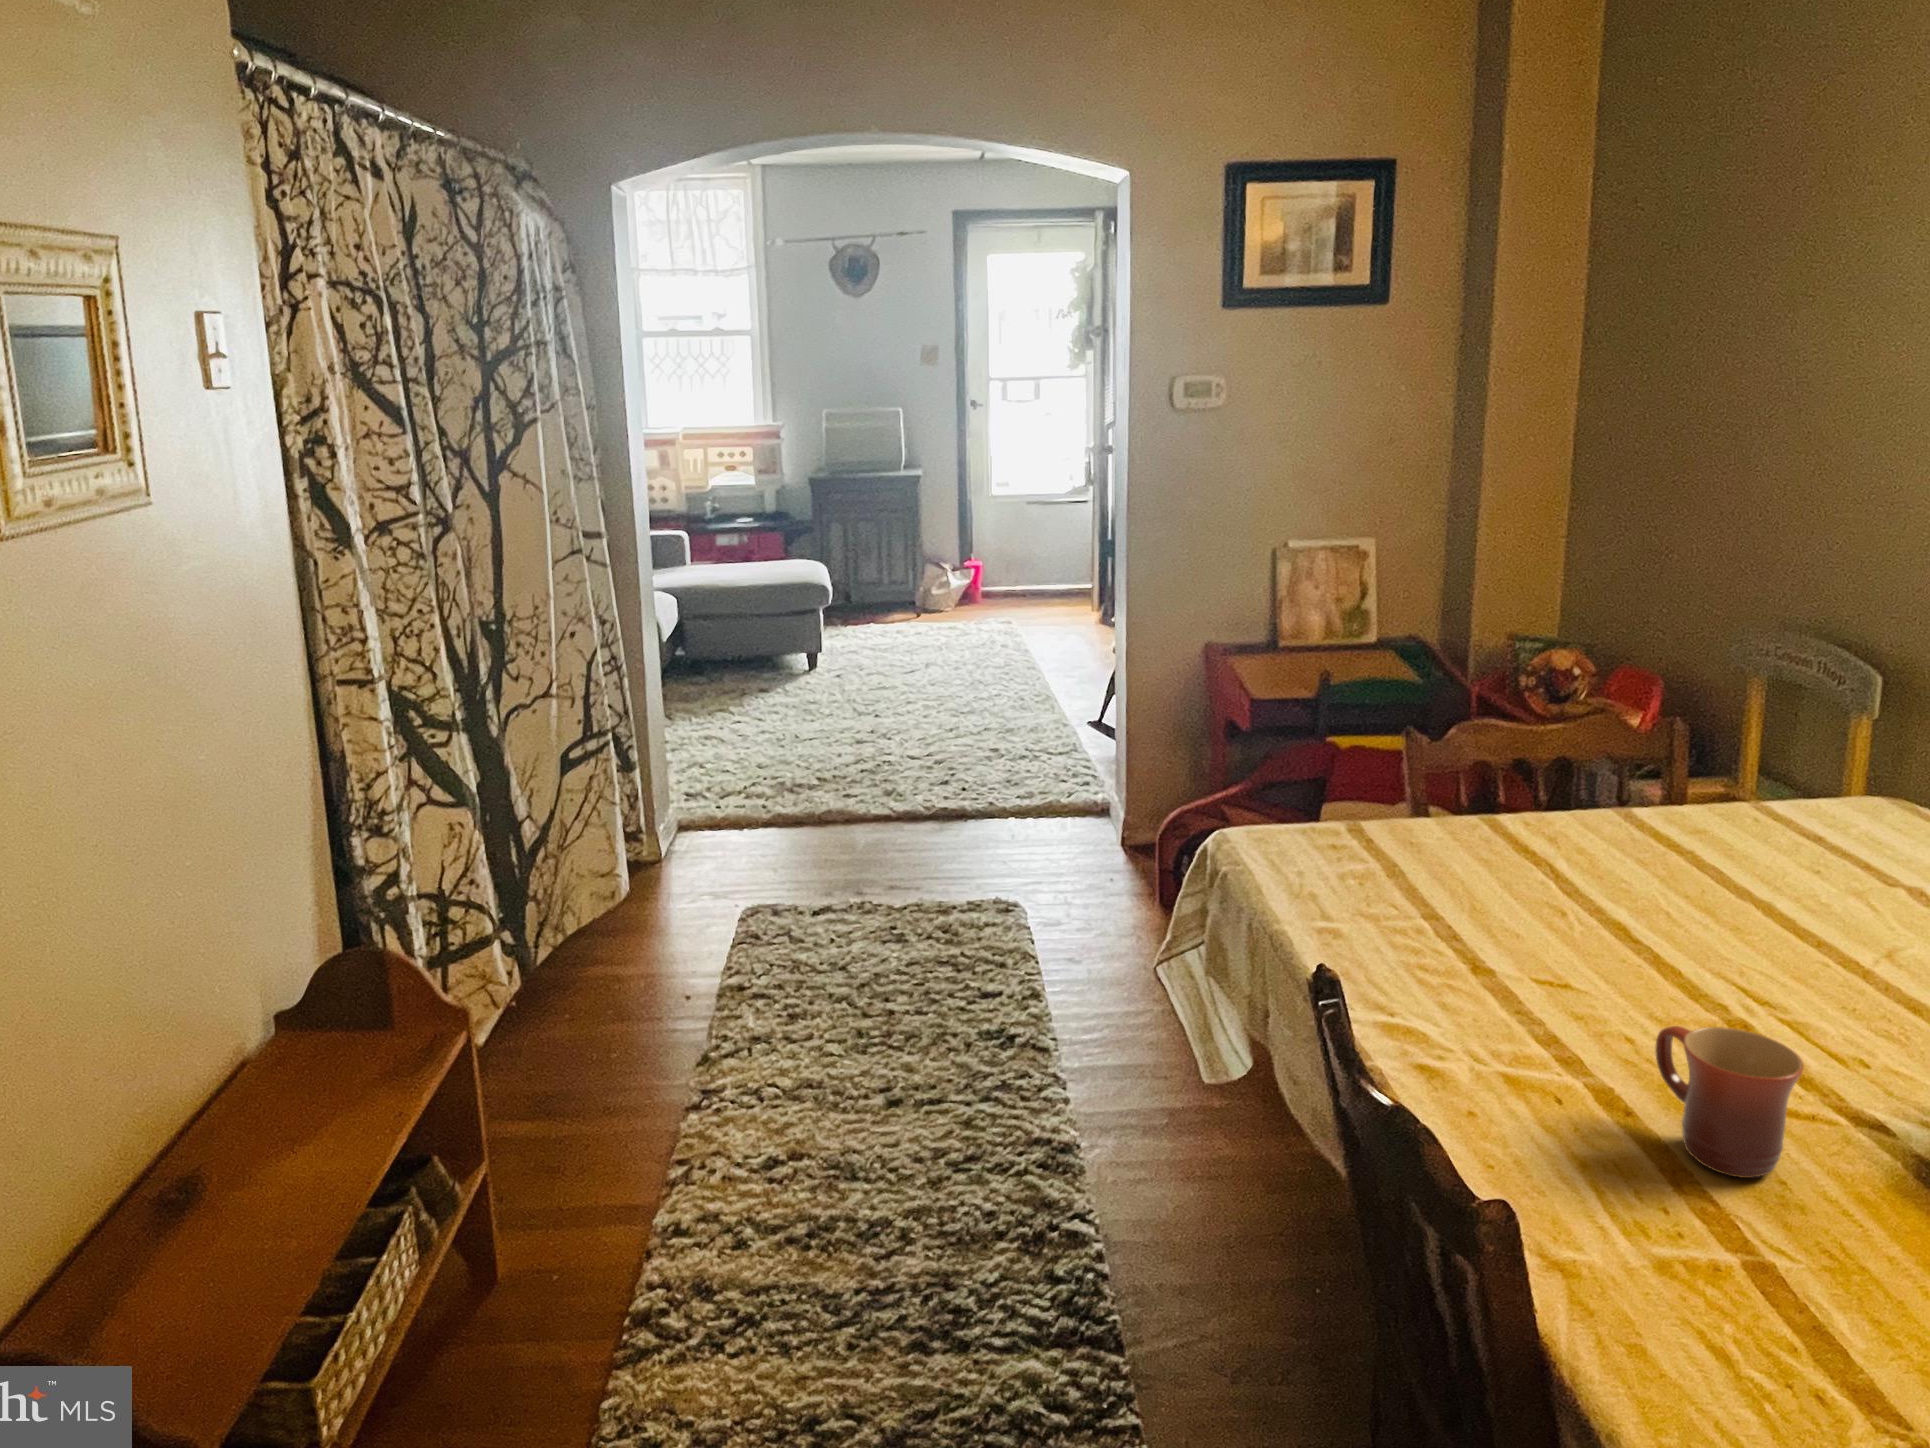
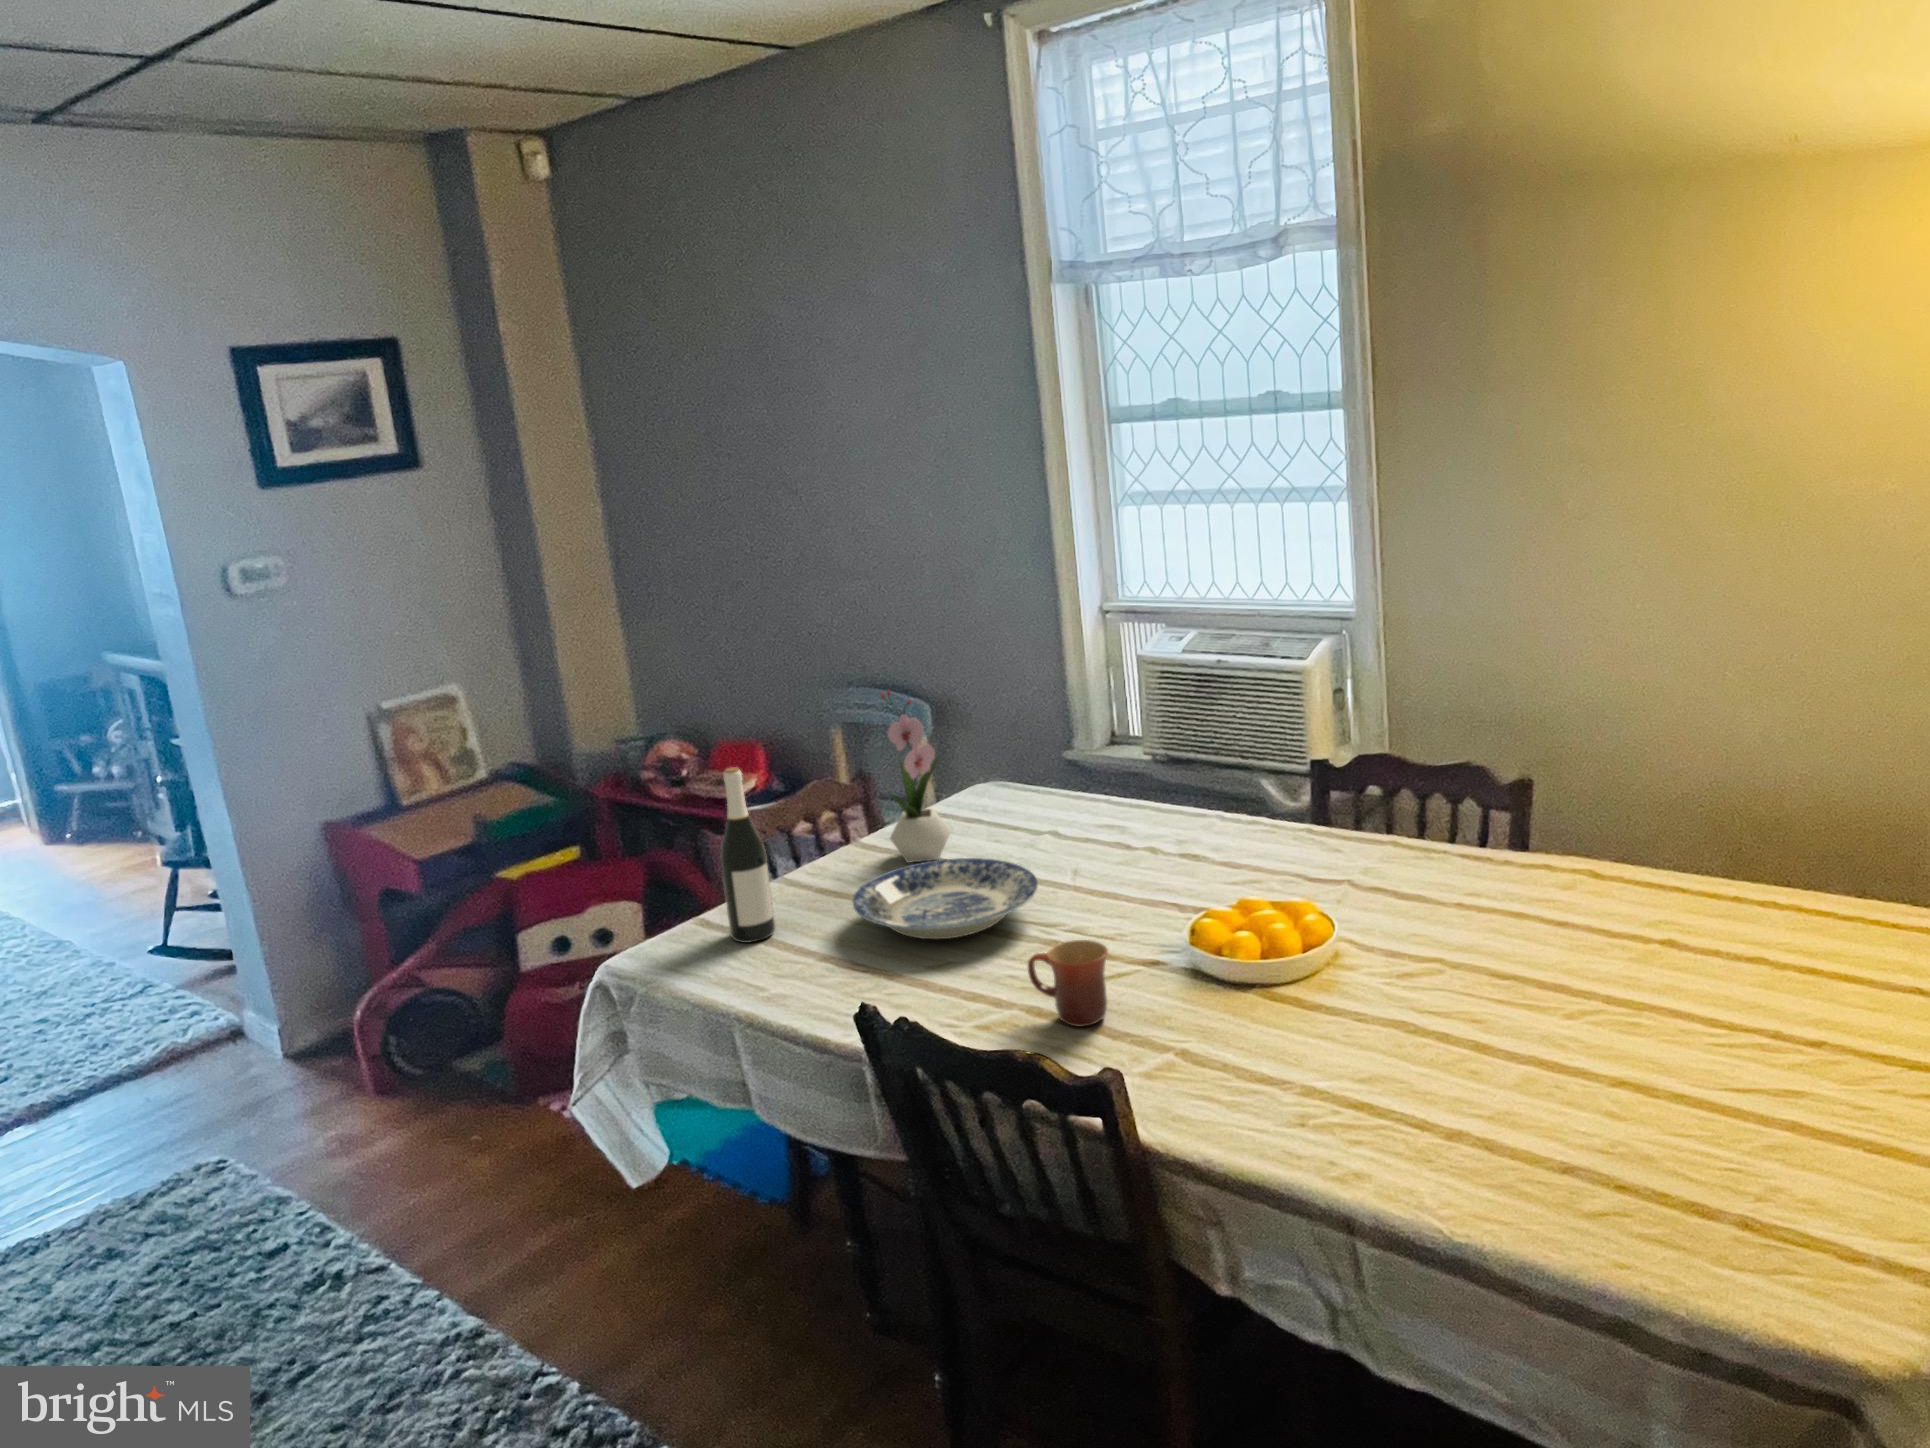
flower arrangement: none [1675,604,1792,863] -> present [881,691,951,863]
wine bottle: none [1373,647,1440,872] -> present [720,767,775,943]
plate: none [1518,847,1835,971] -> present [852,858,1038,939]

